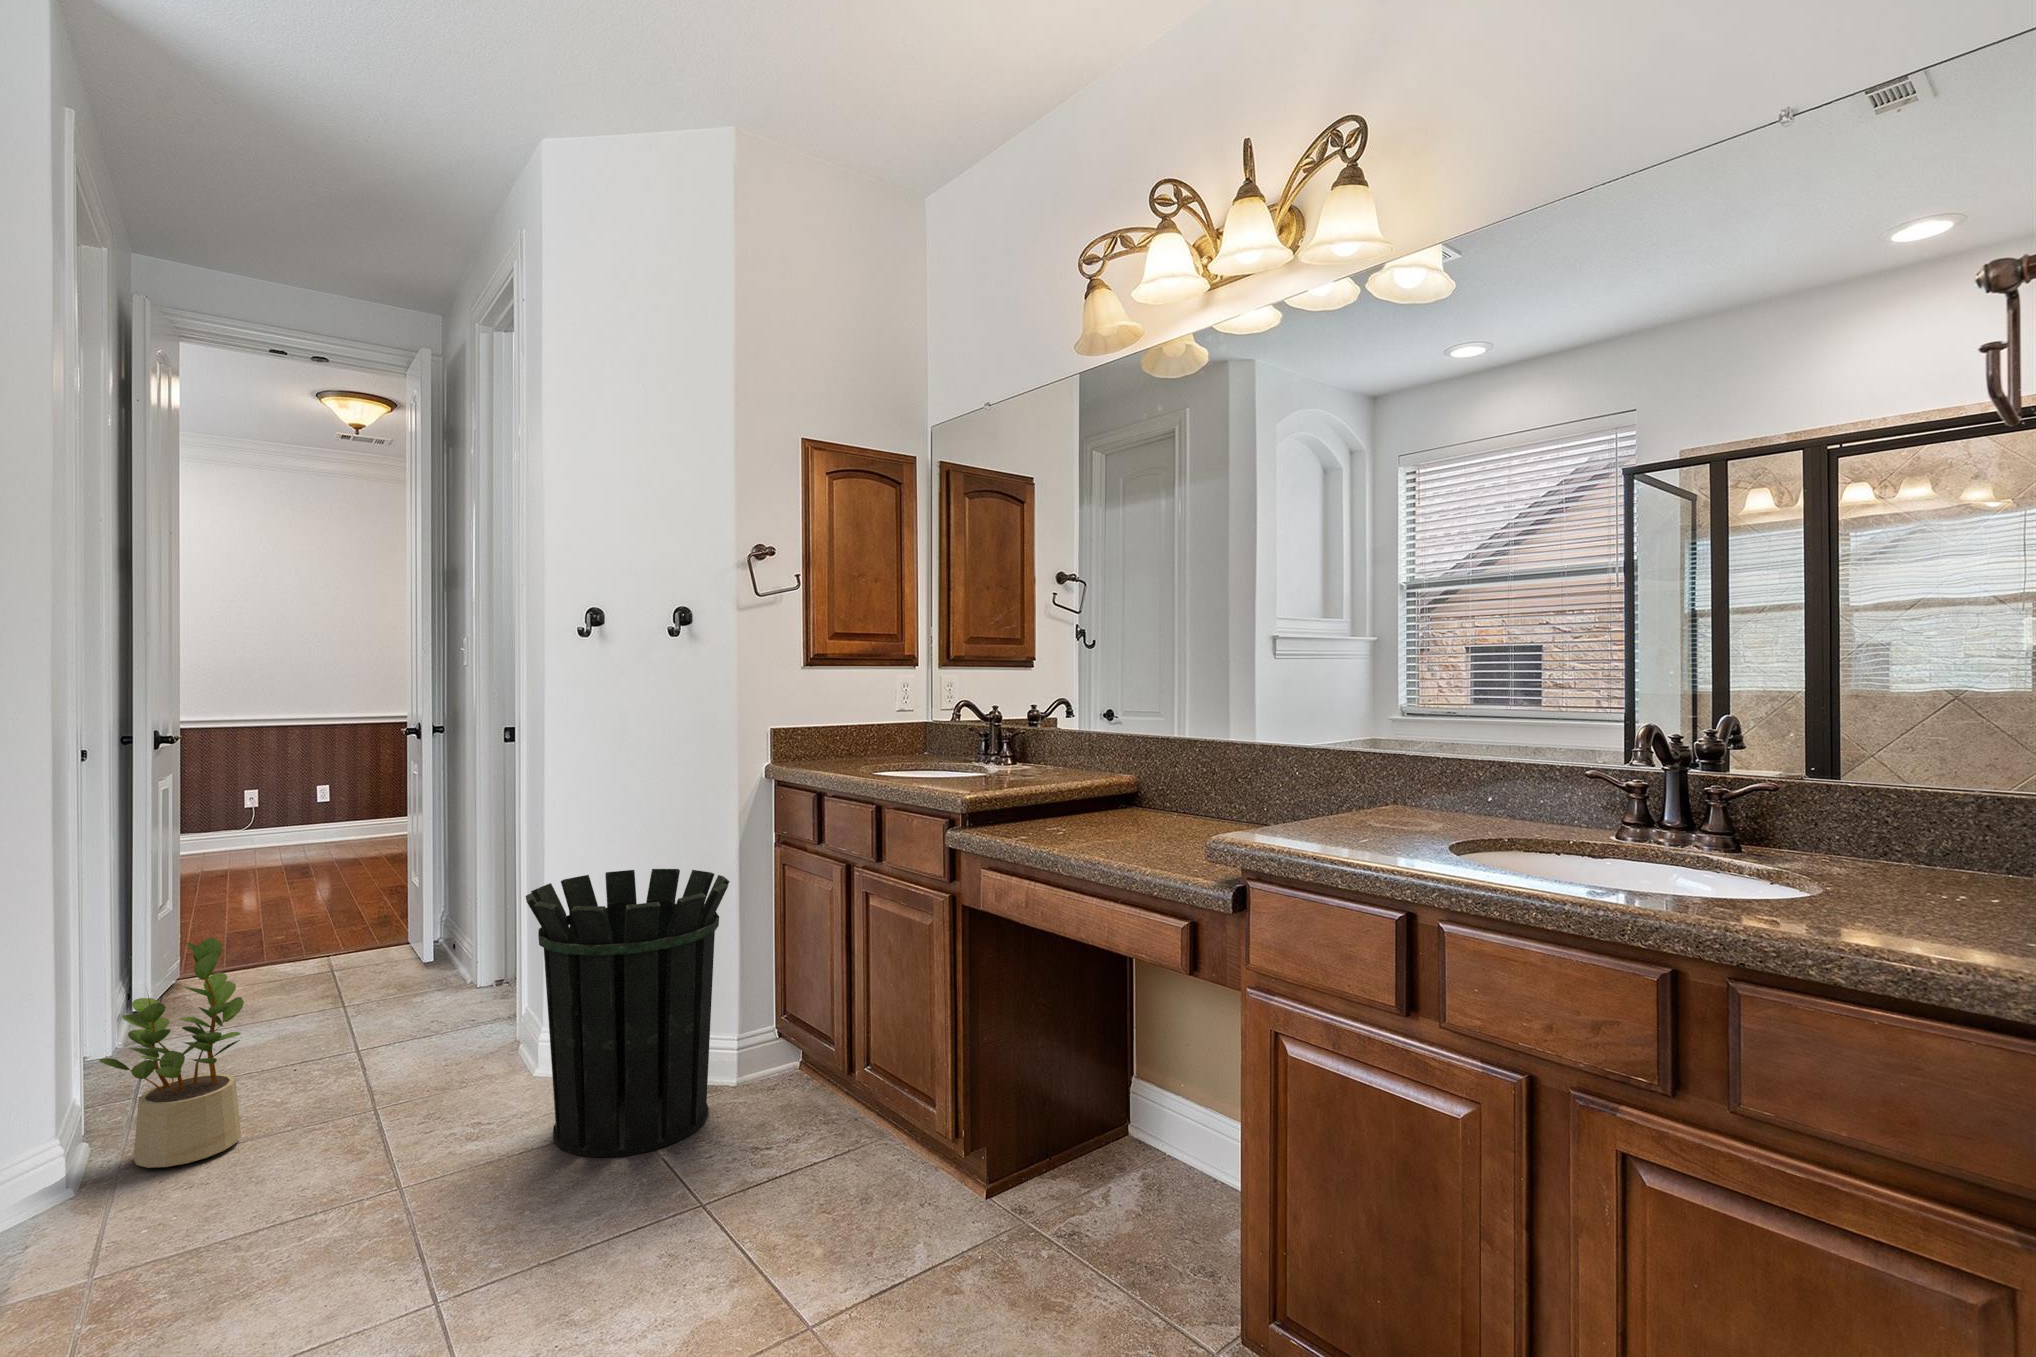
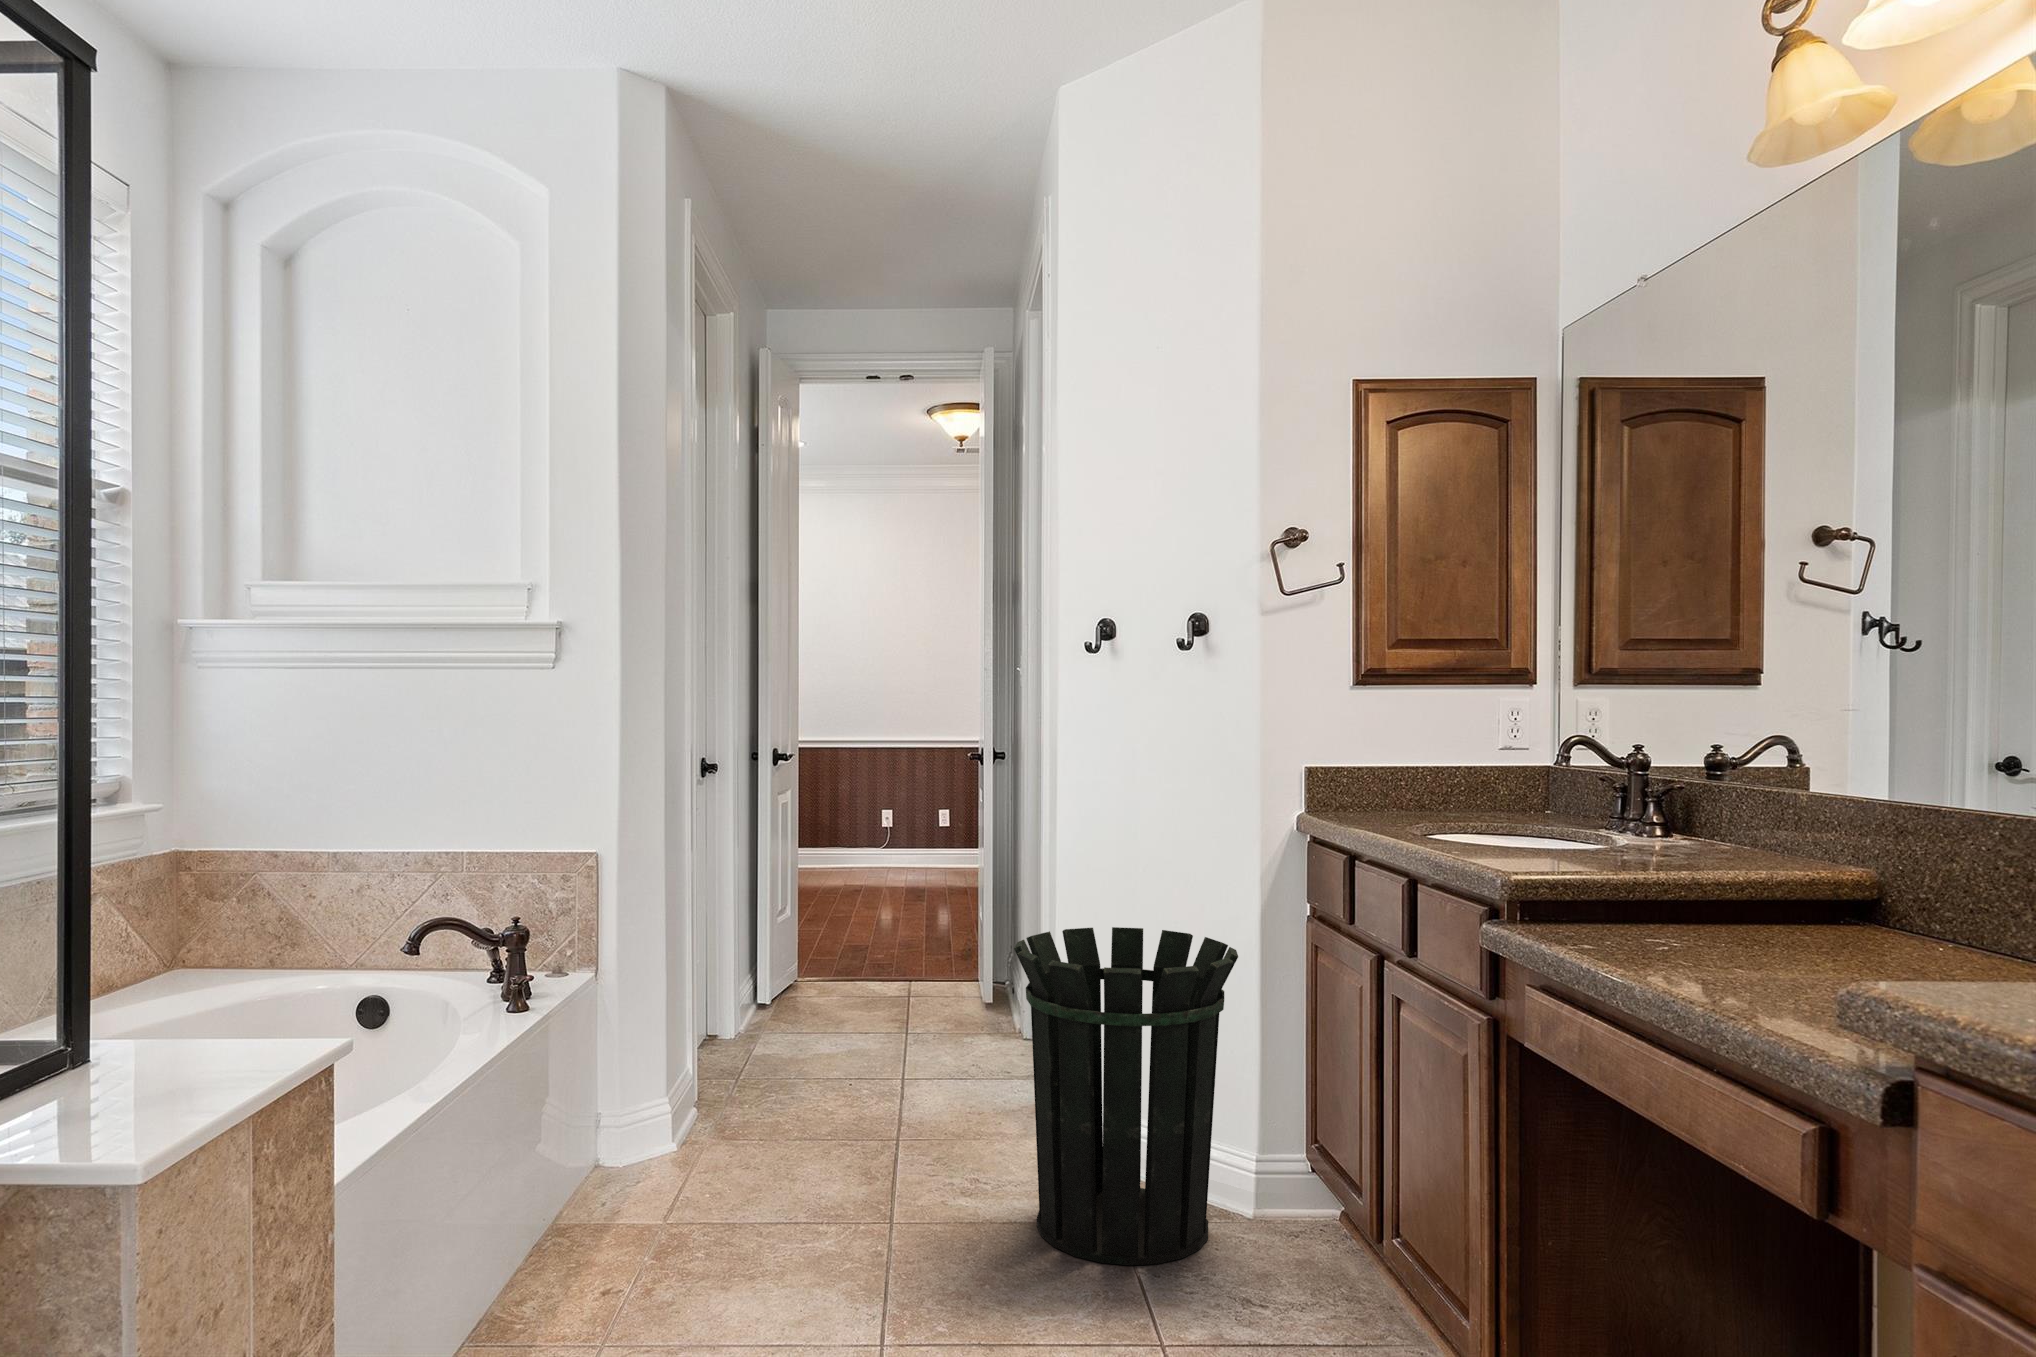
potted plant: present [99,938,244,1168] -> none [685,944,794,1155]

